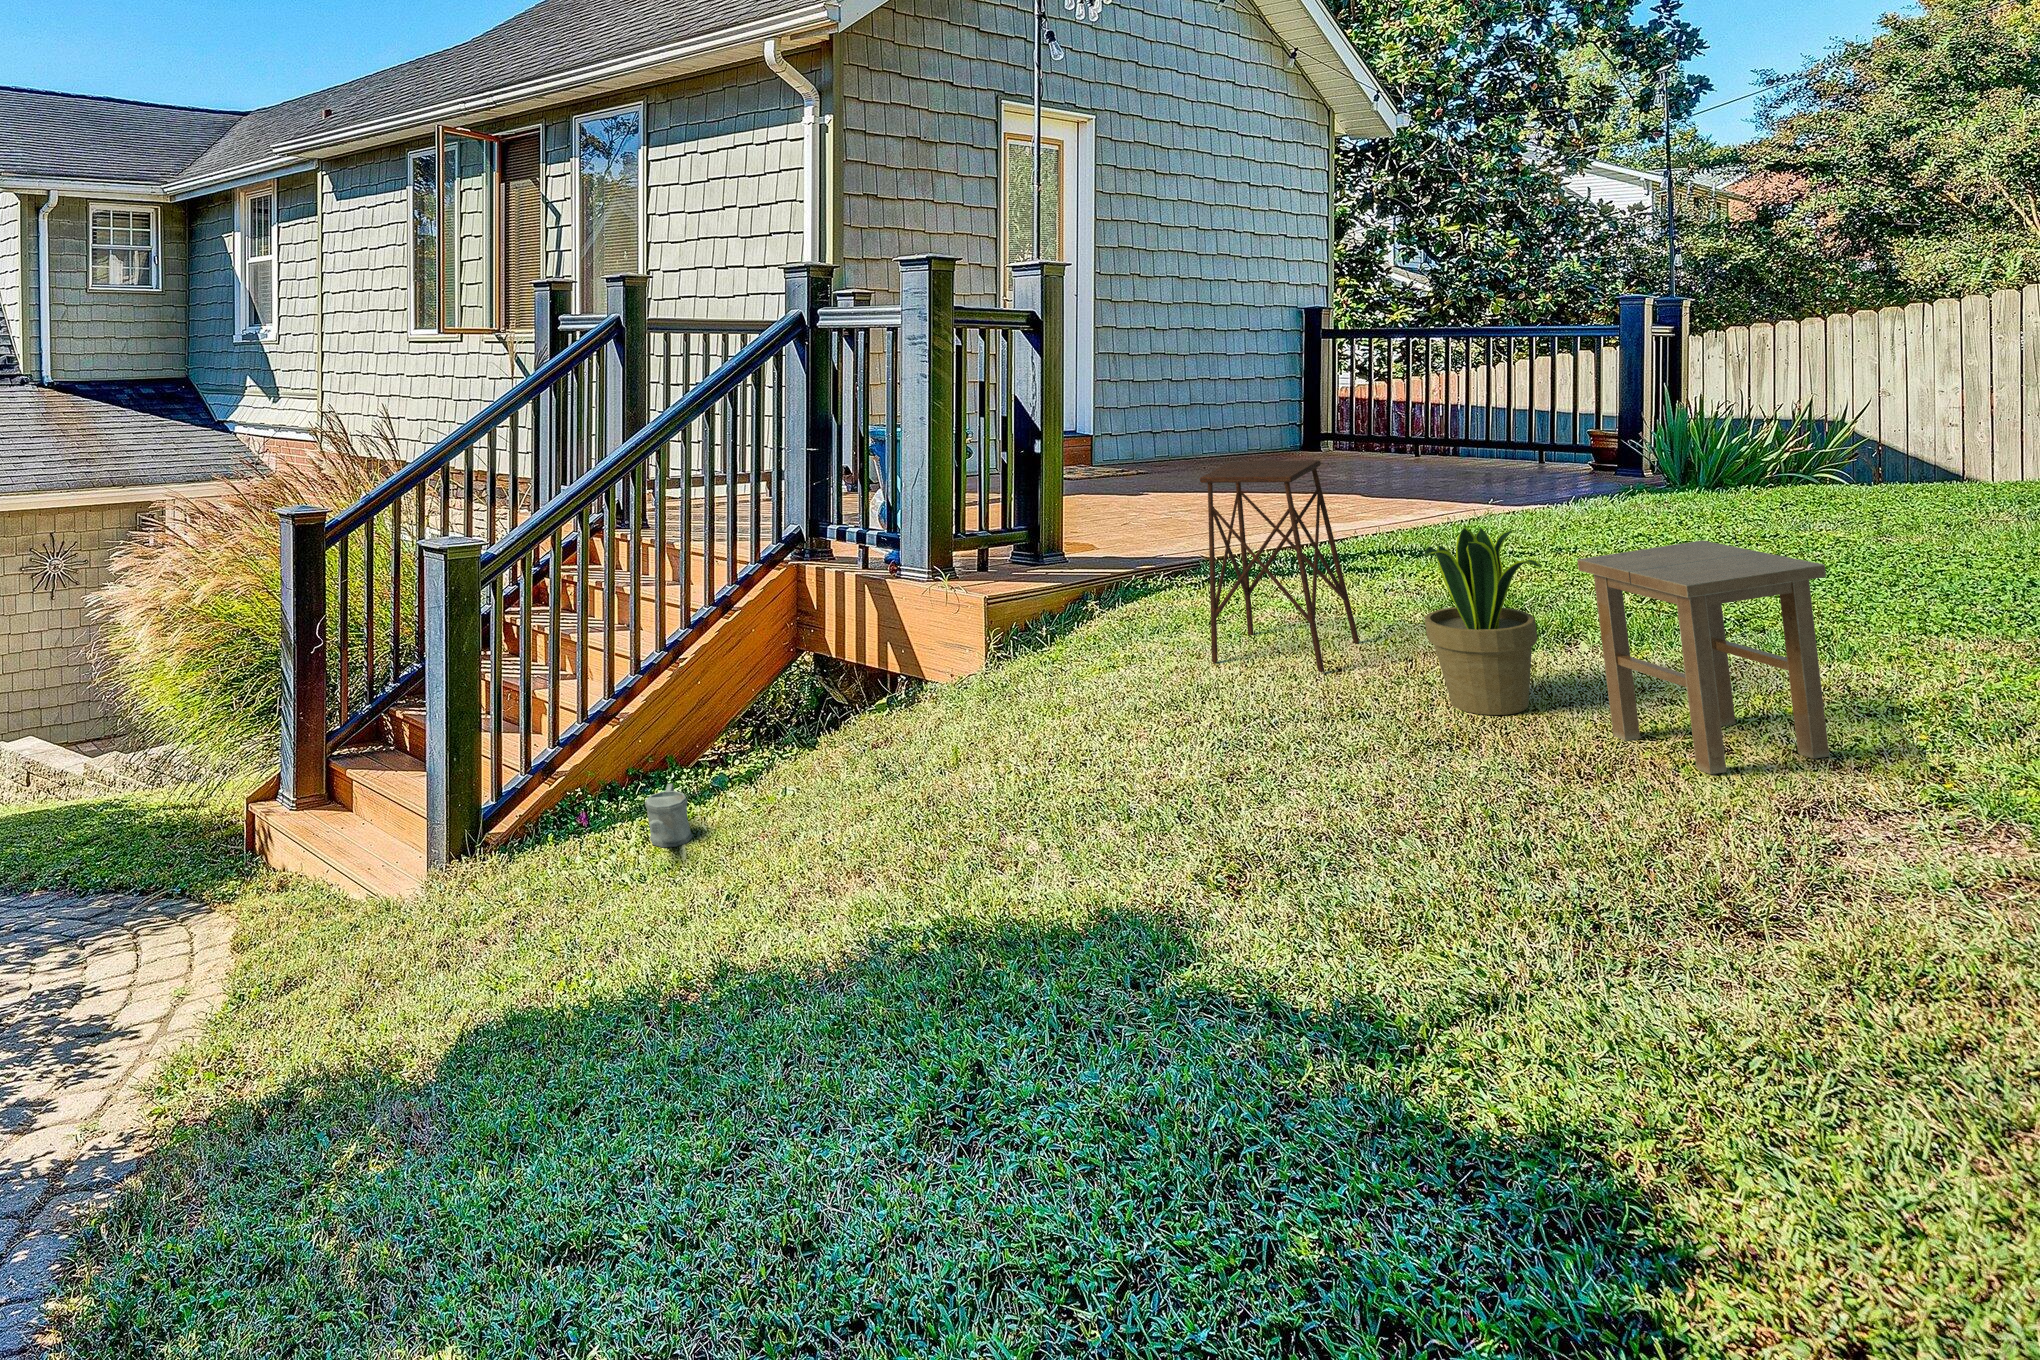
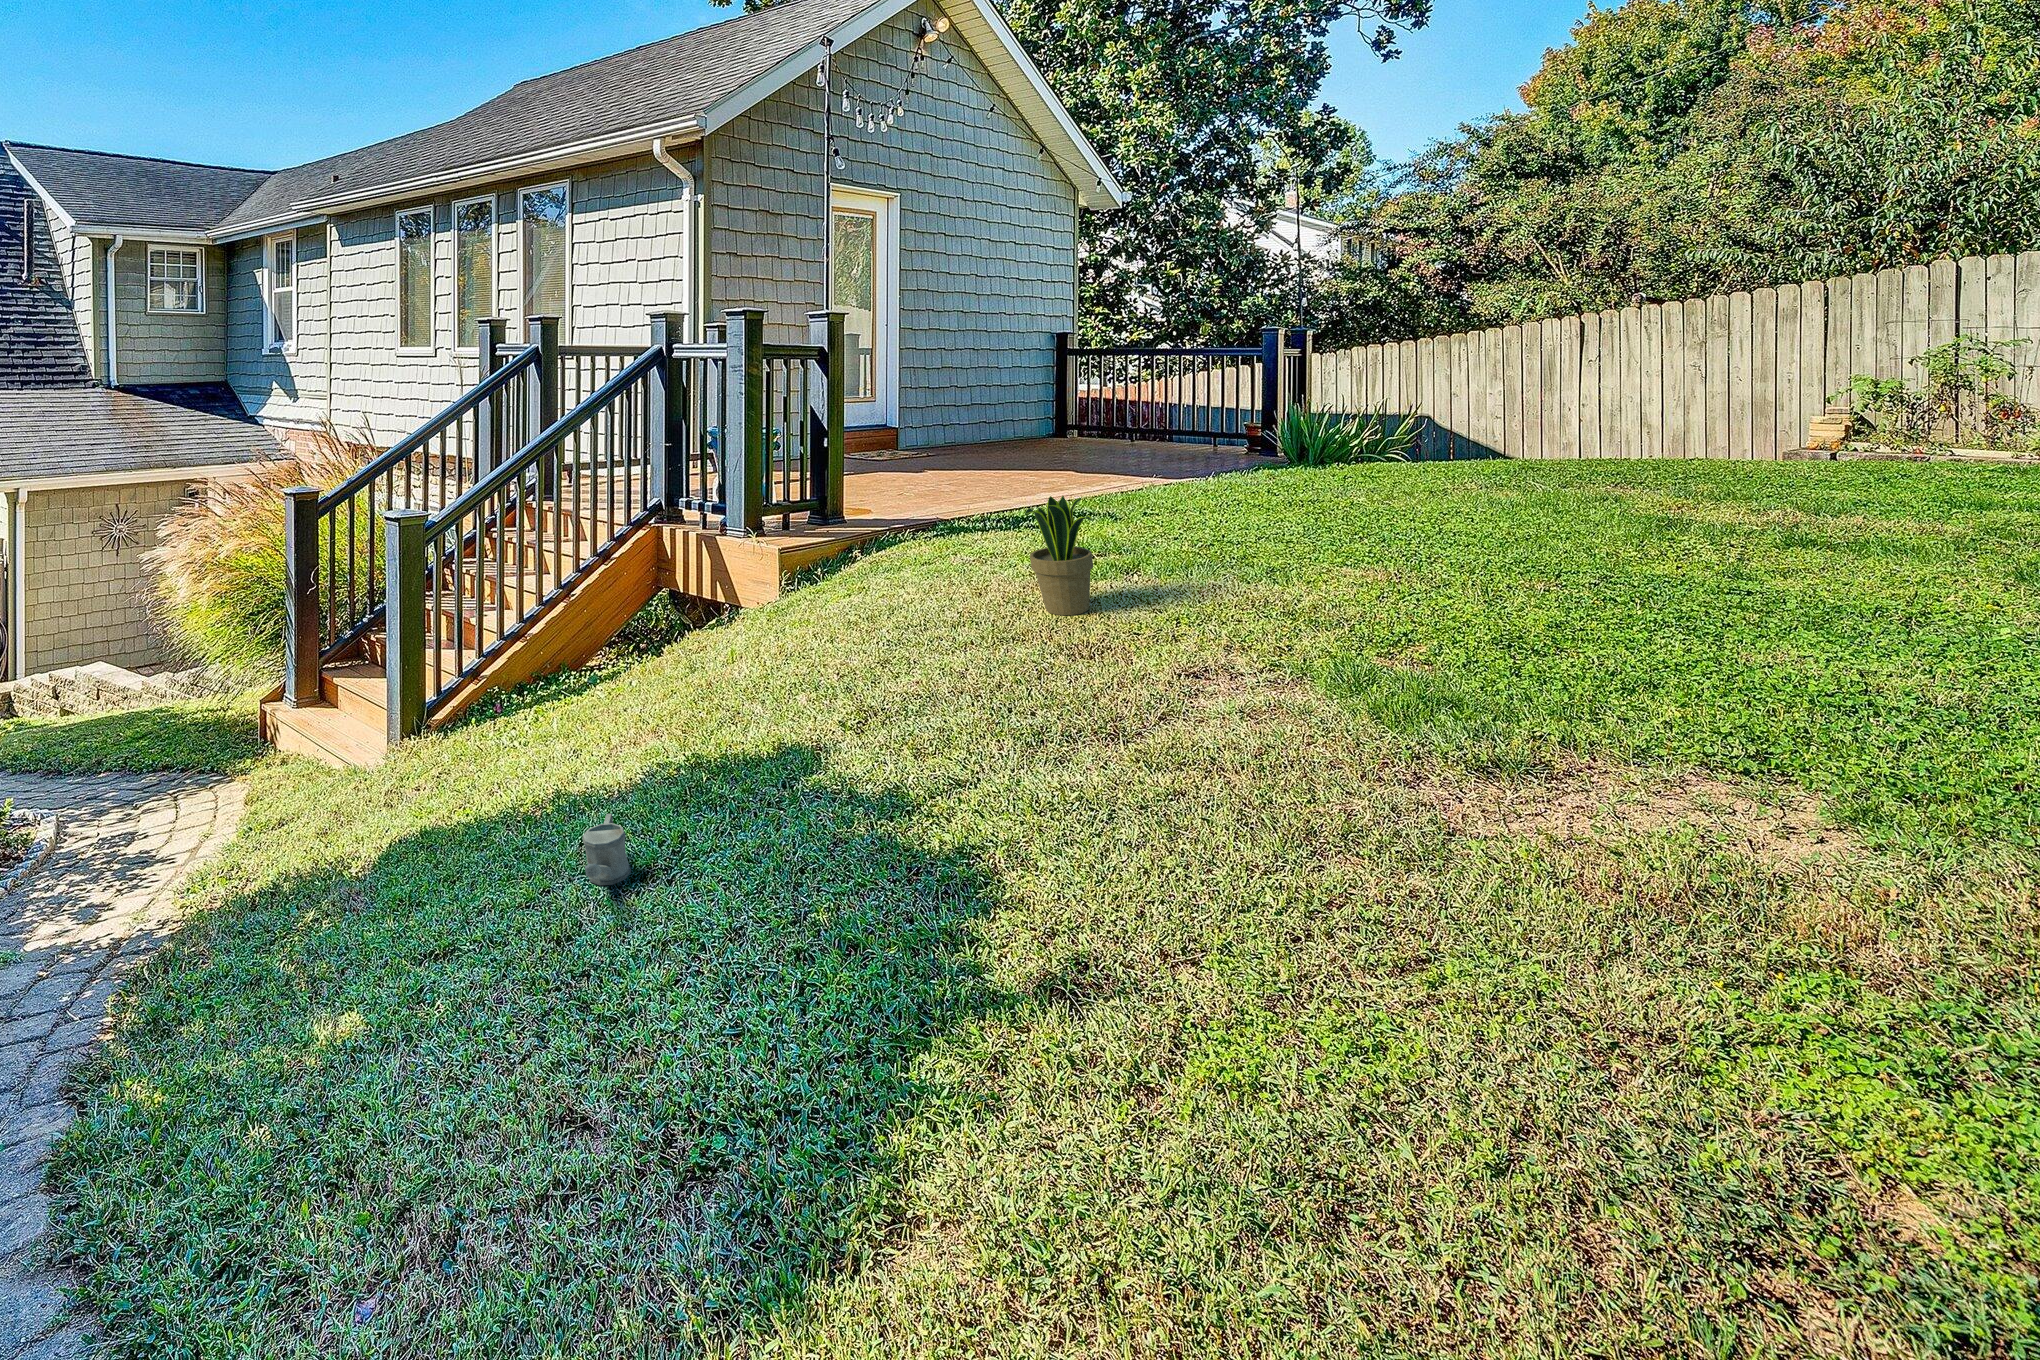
side table: present [1200,460,1359,672] -> none [906,452,1009,592]
stool: present [1577,540,1829,774] -> none [1107,503,1239,646]
watering can: present [645,784,693,847] -> present [582,814,631,885]

